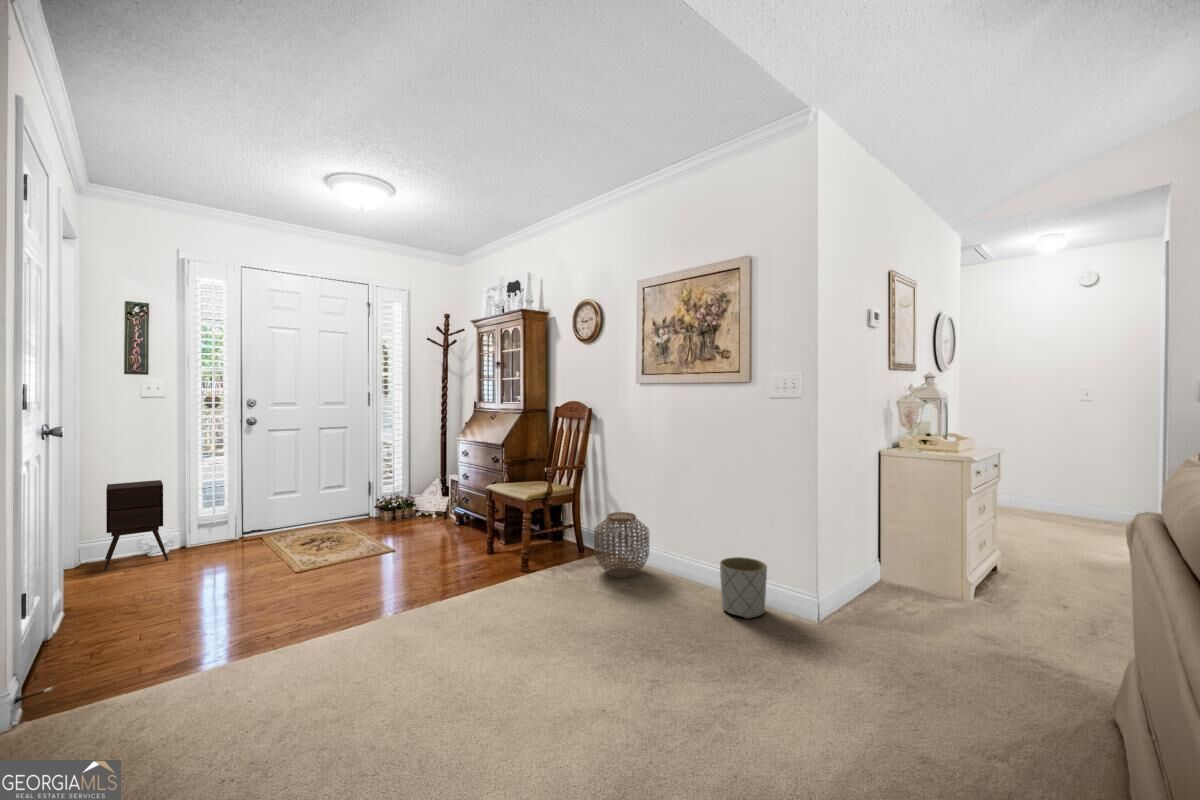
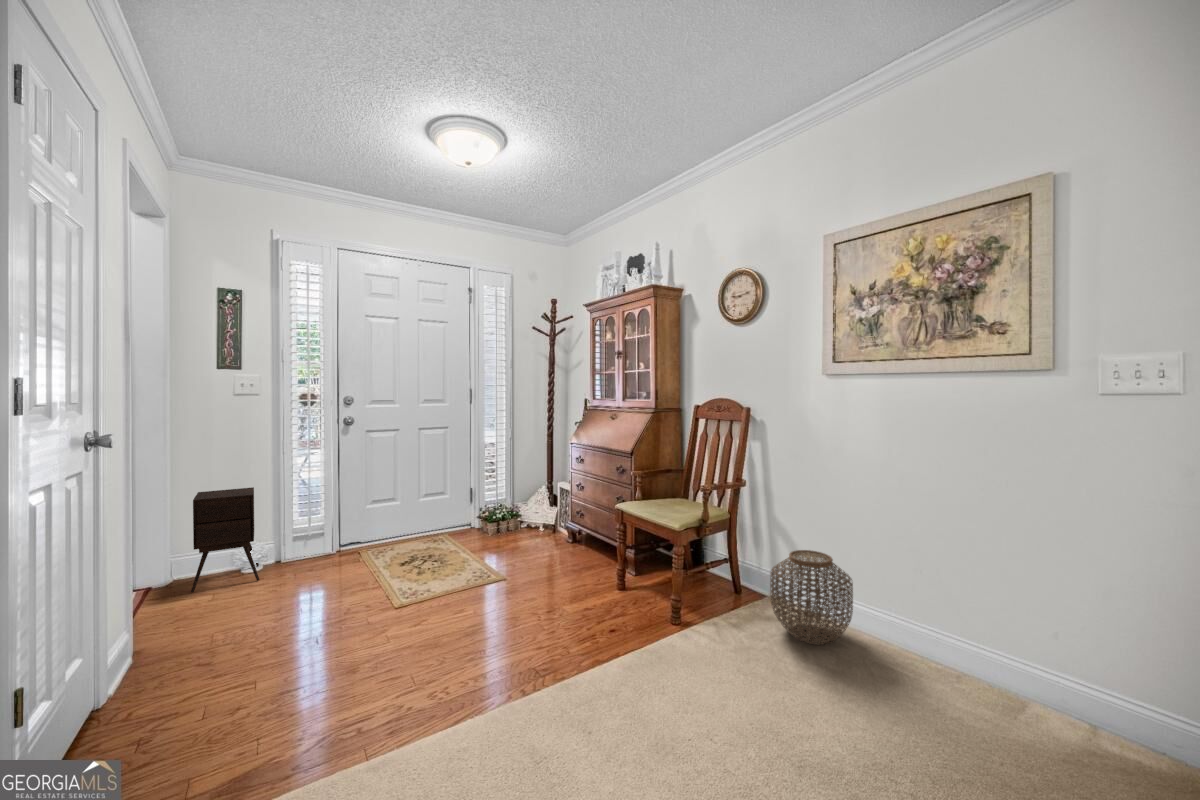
planter: present [720,557,767,619] -> none [1008,642,1106,755]

